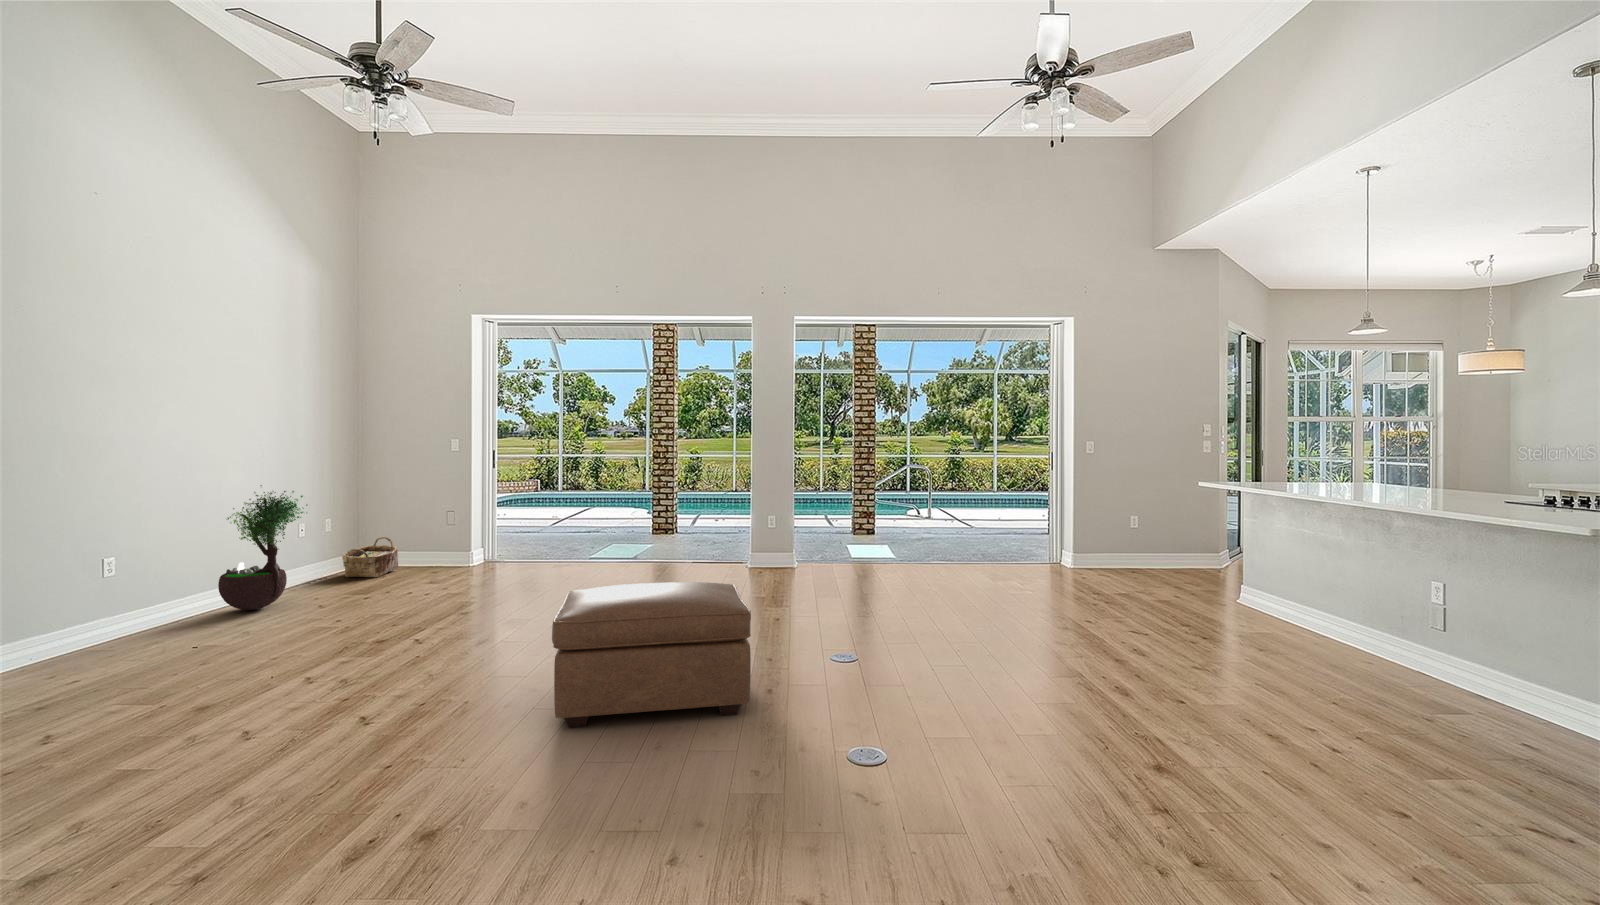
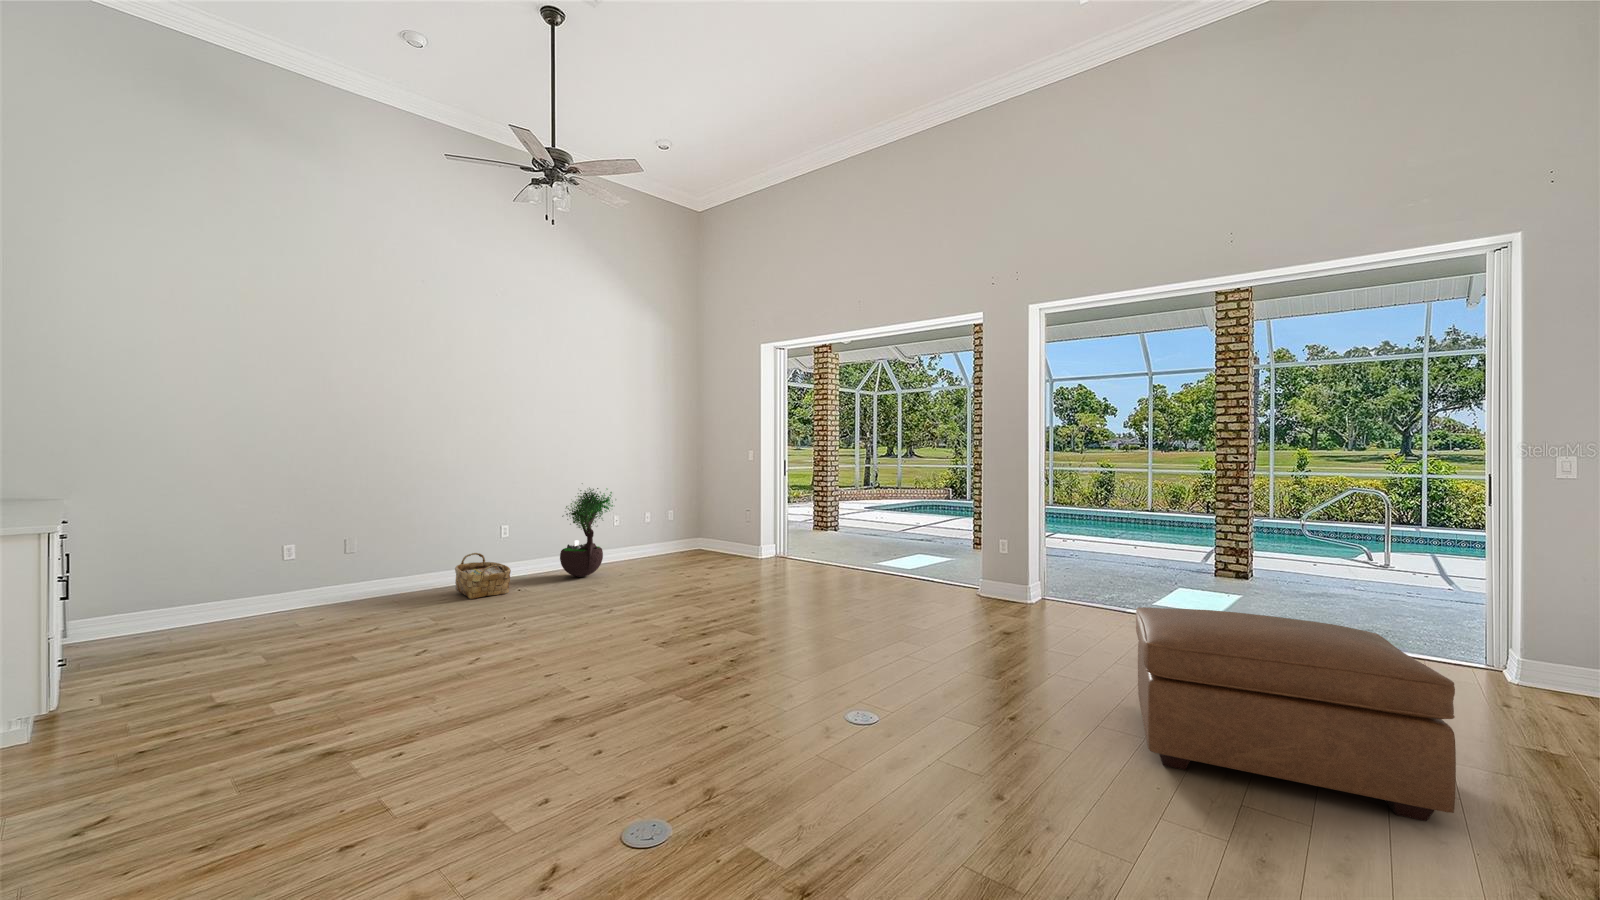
woven basket: present [342,537,398,577] -> present [455,553,511,599]
ottoman: present [552,582,751,728] -> present [1136,607,1456,821]

